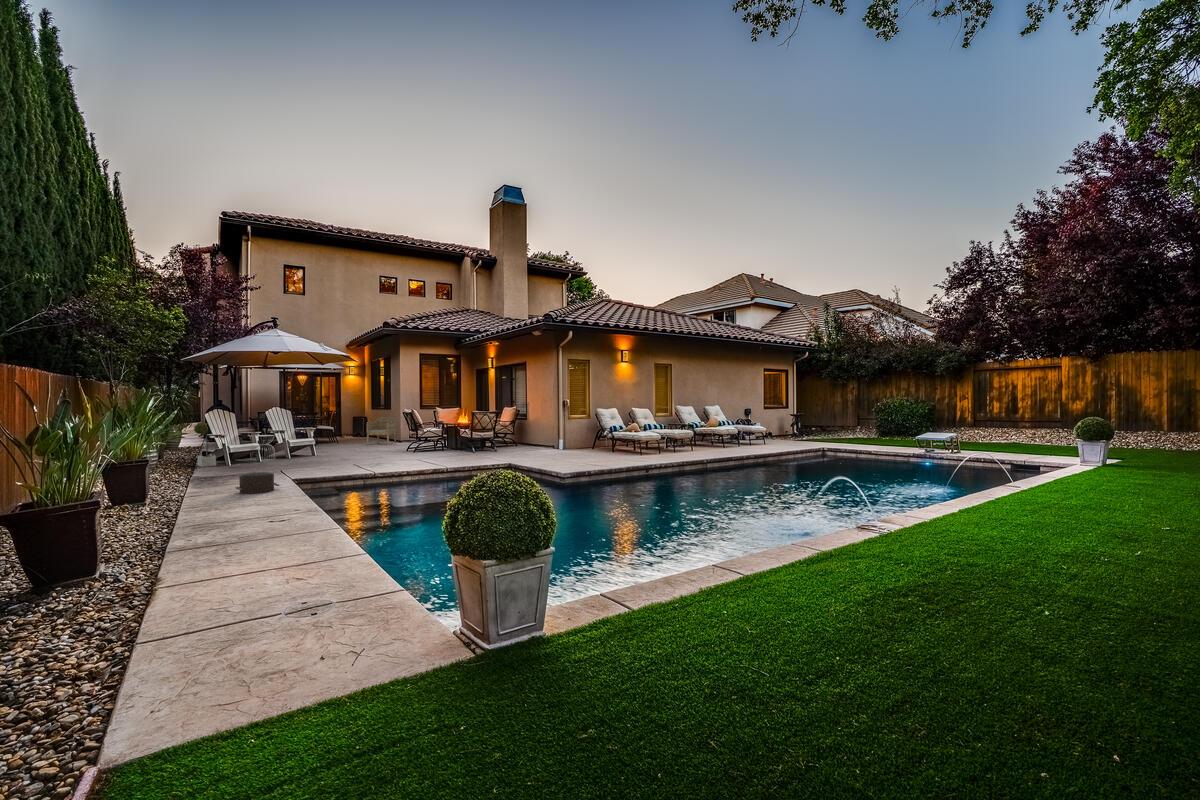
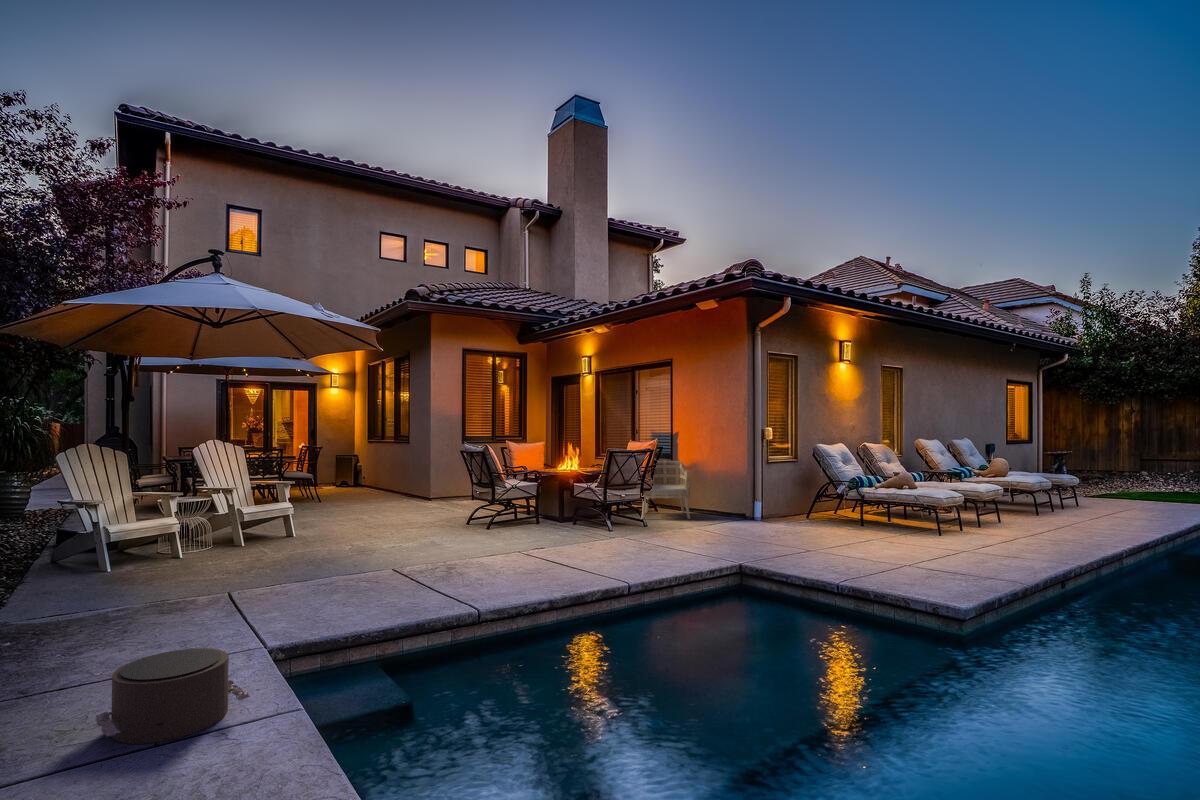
armchair: present [366,417,396,445] -> present [641,460,690,519]
potted tree: present [194,422,216,467] -> none [30,473,83,576]

